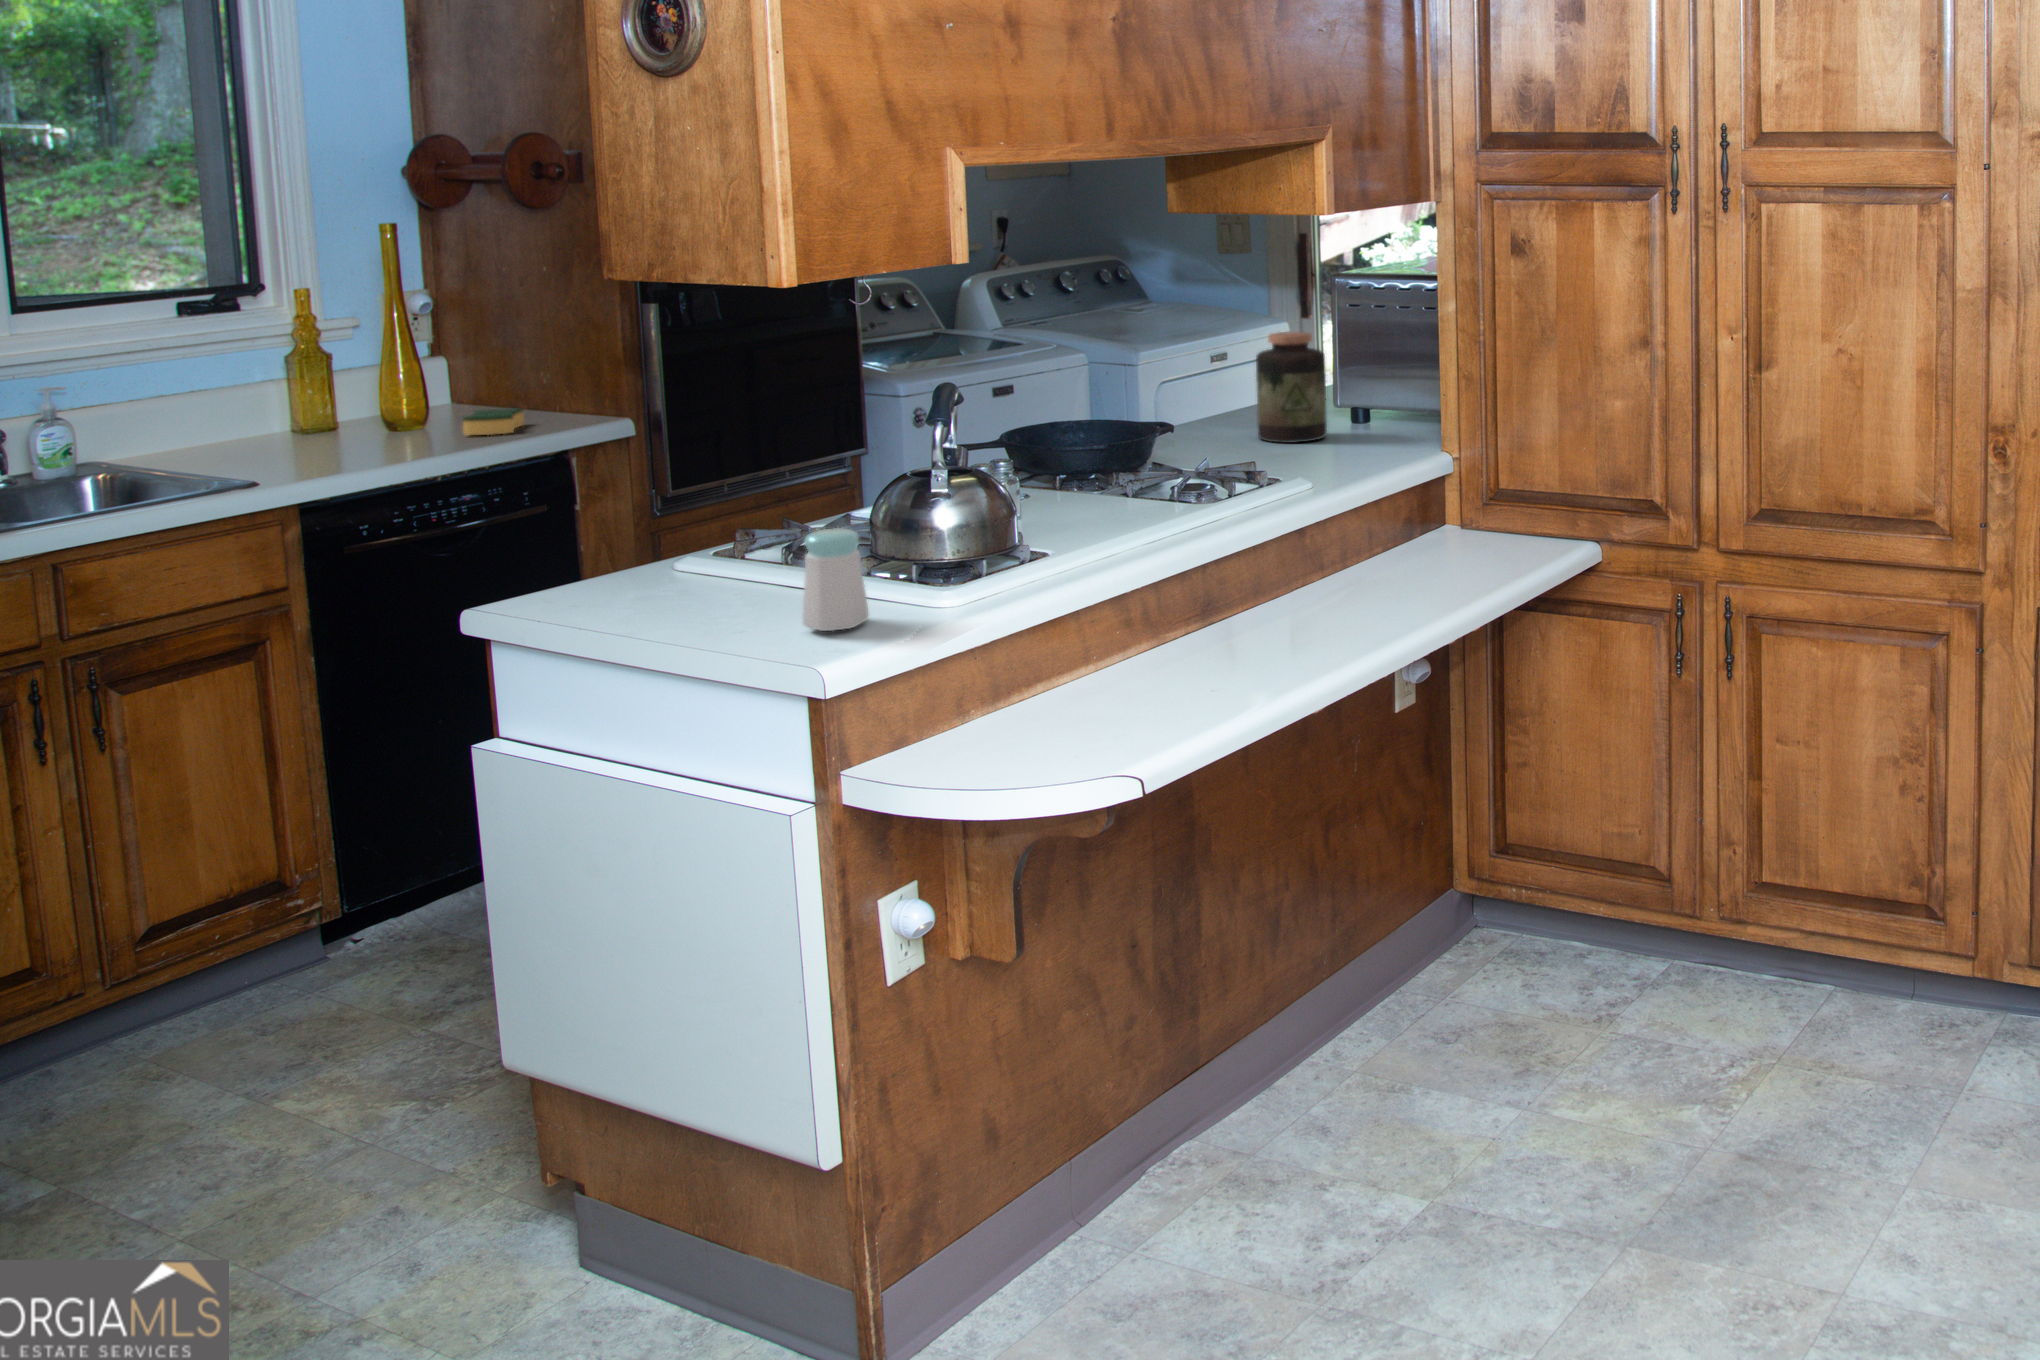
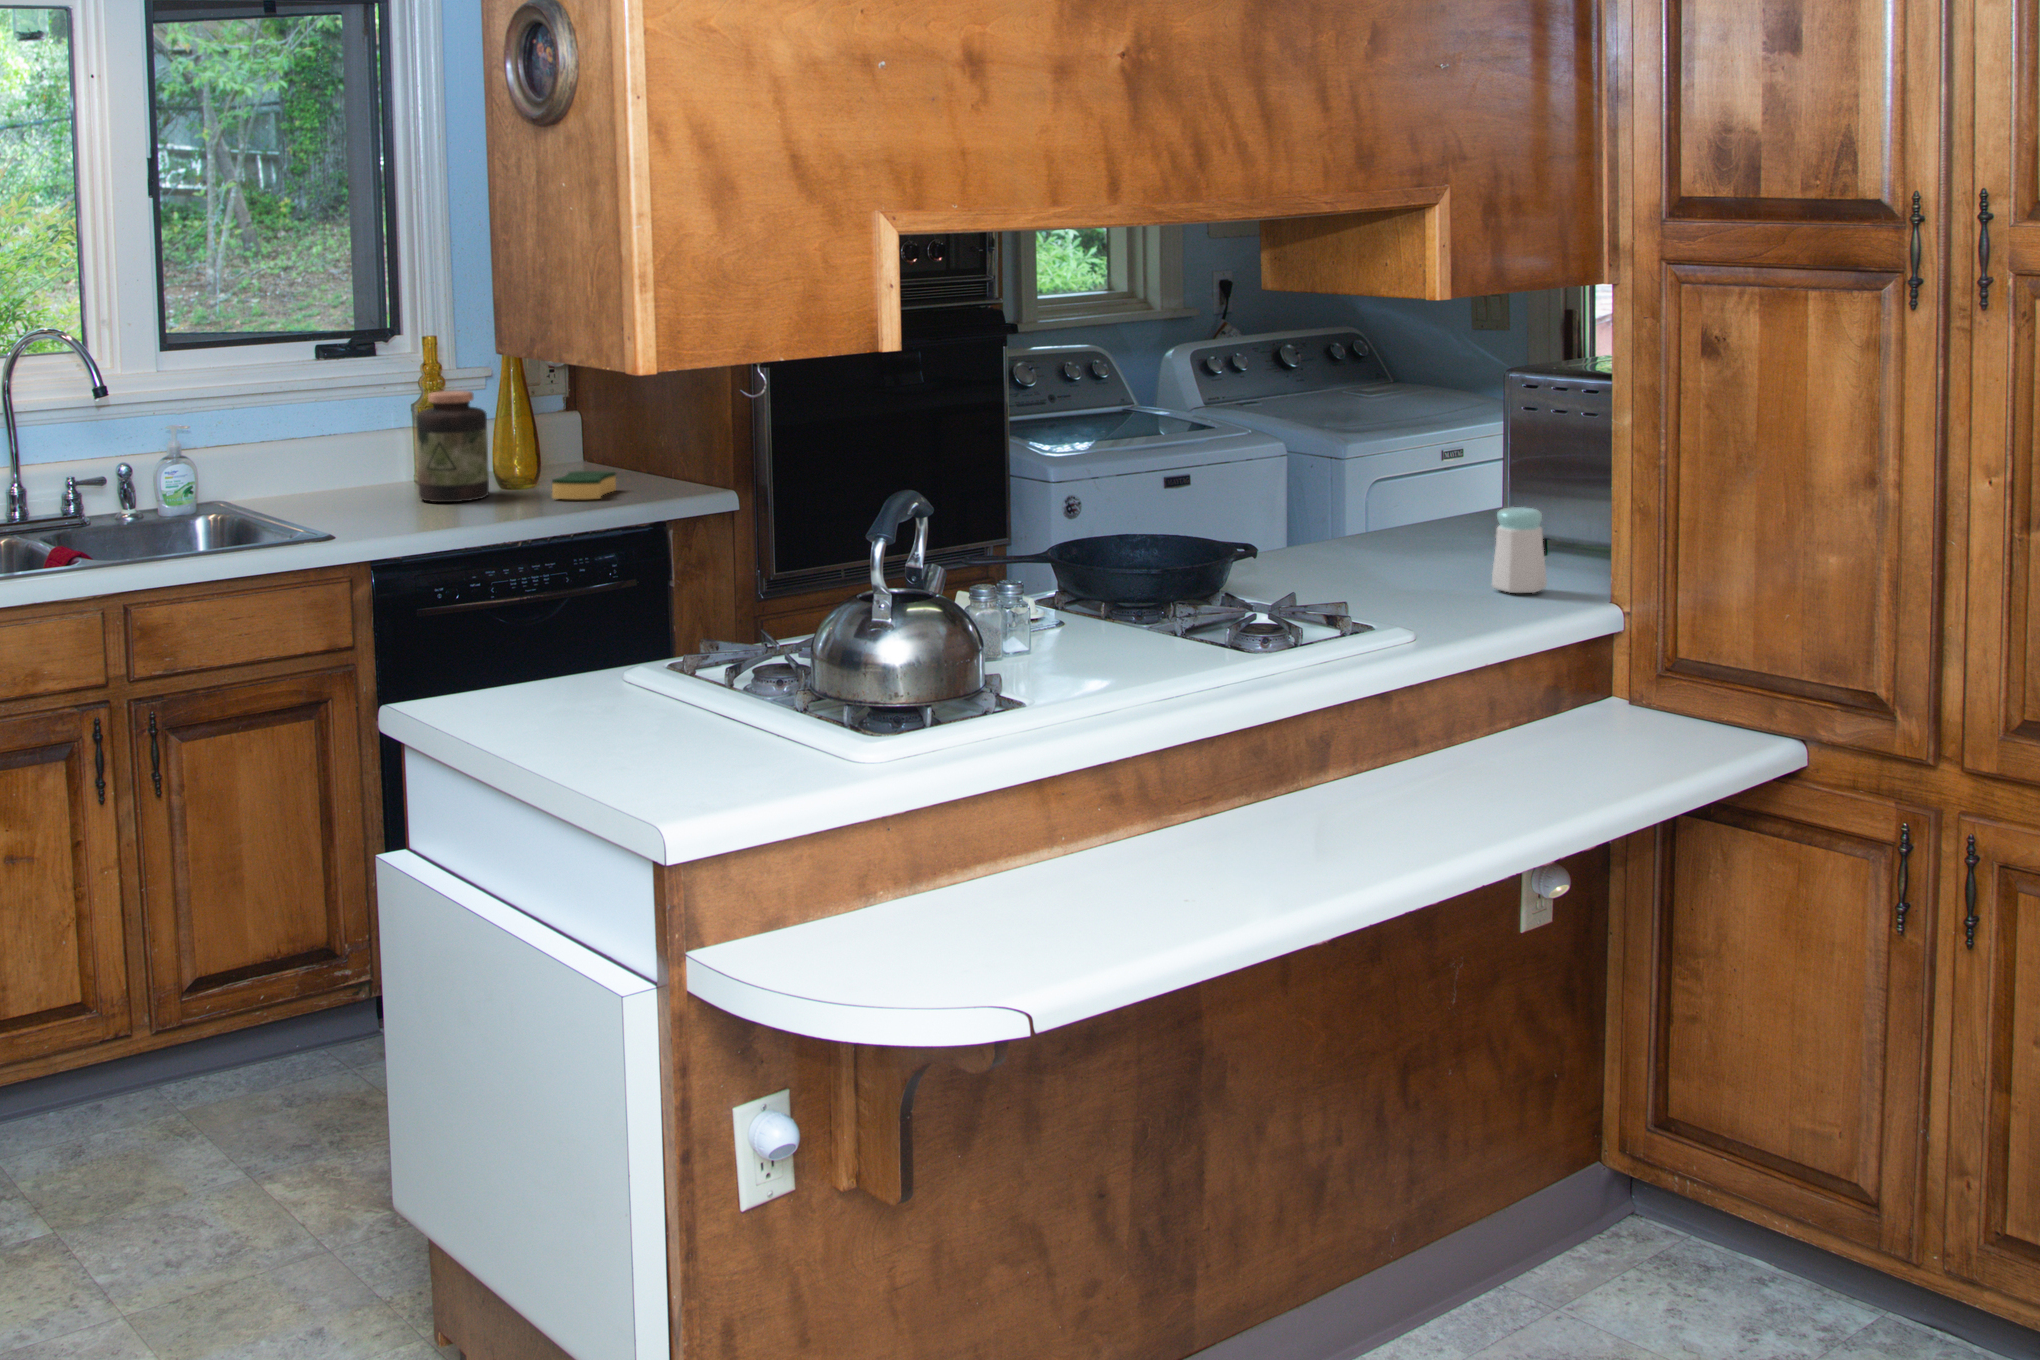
jar: present [1256,332,1327,443] -> present [416,391,489,502]
salt shaker: present [802,528,869,631] -> present [1492,507,1547,593]

